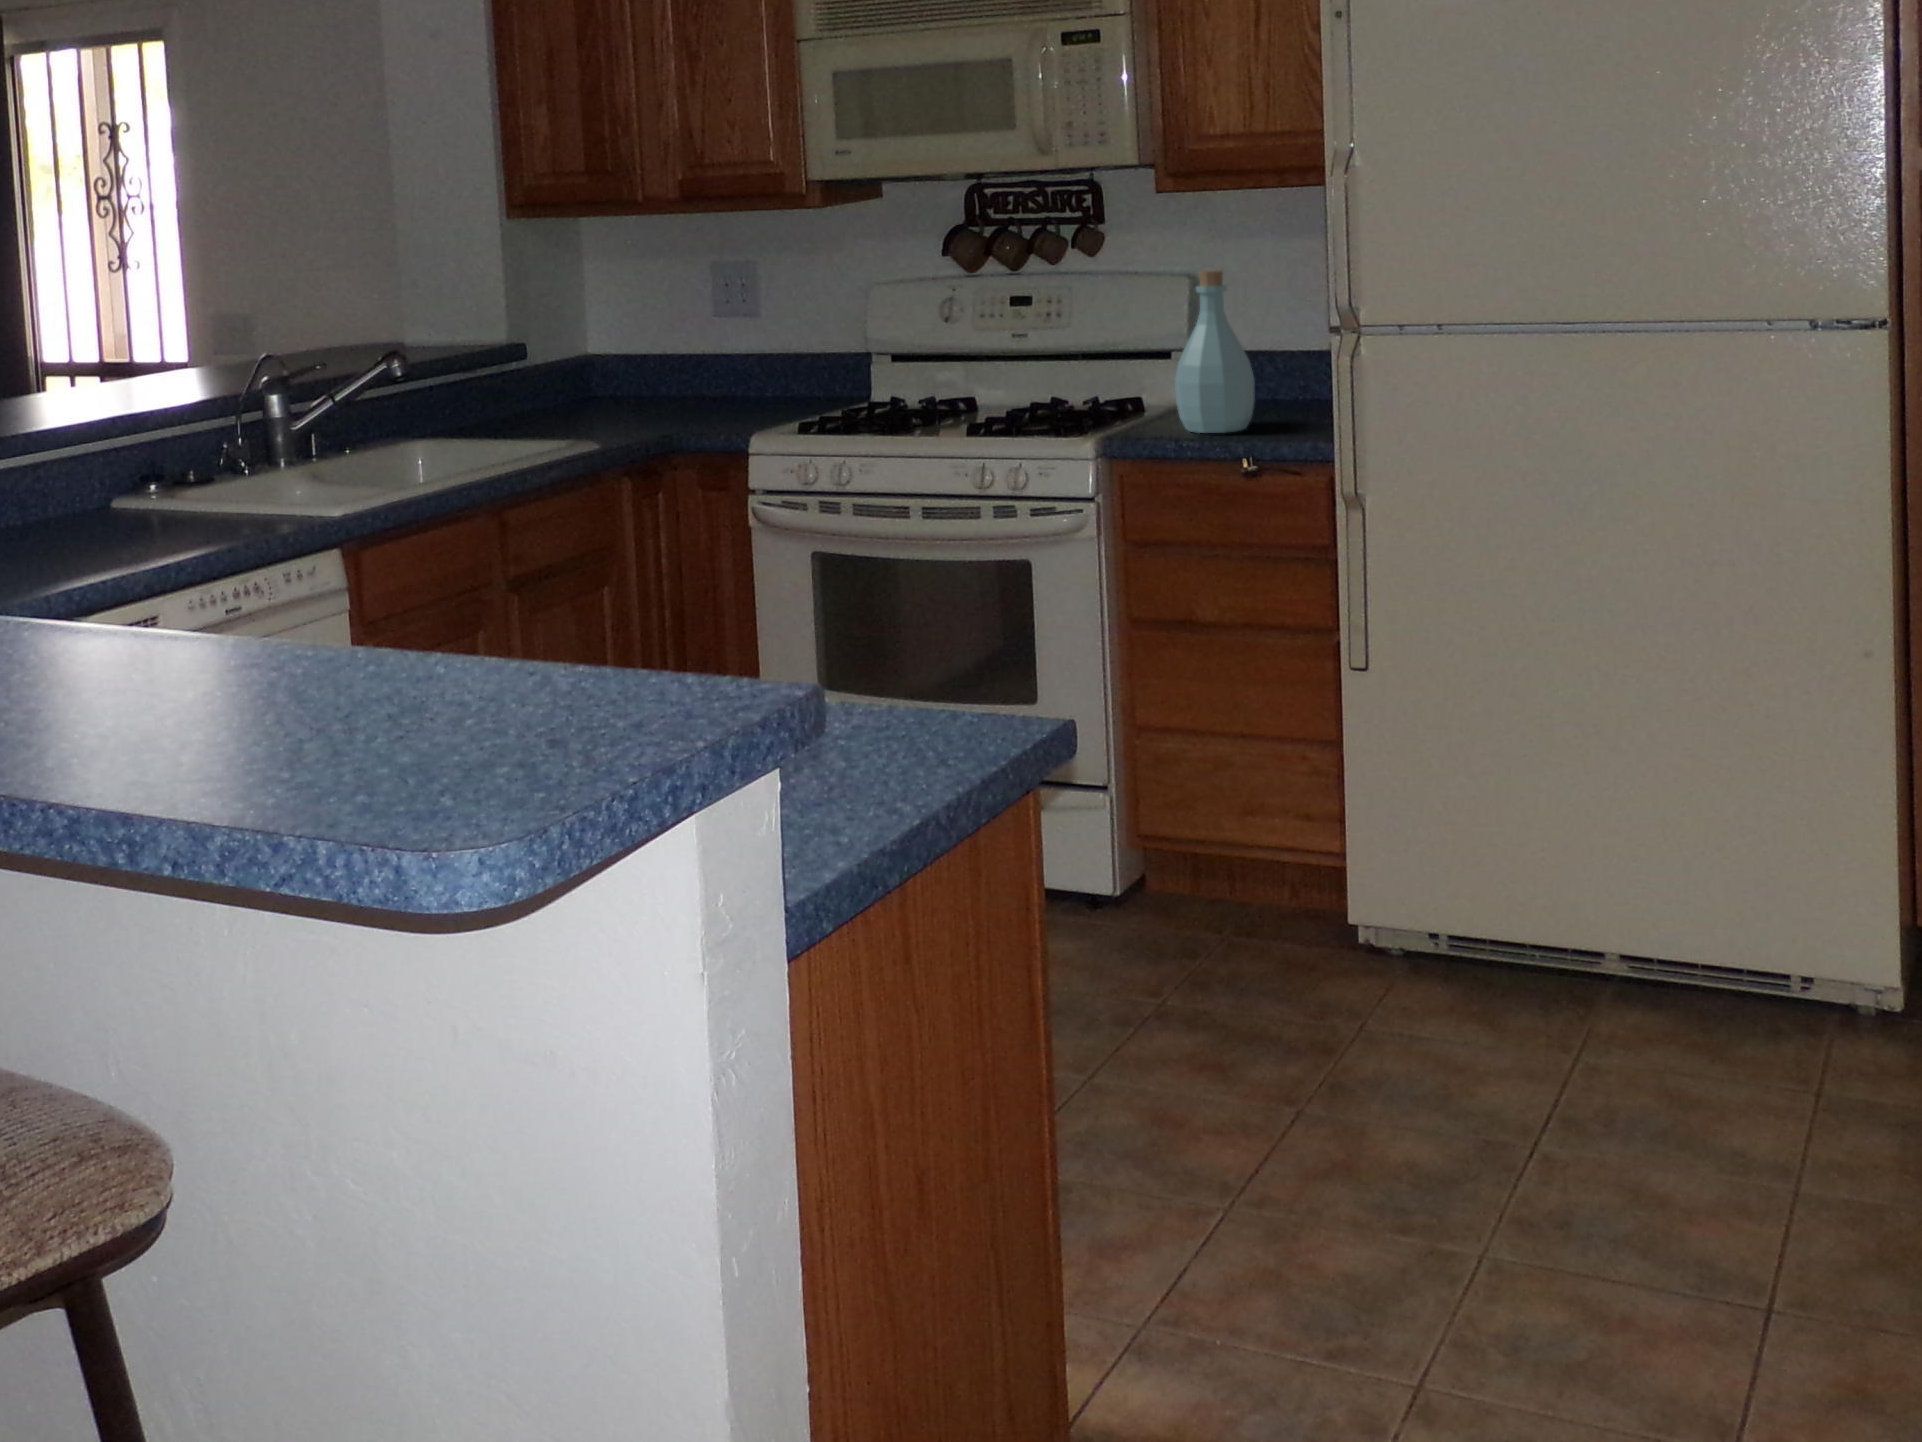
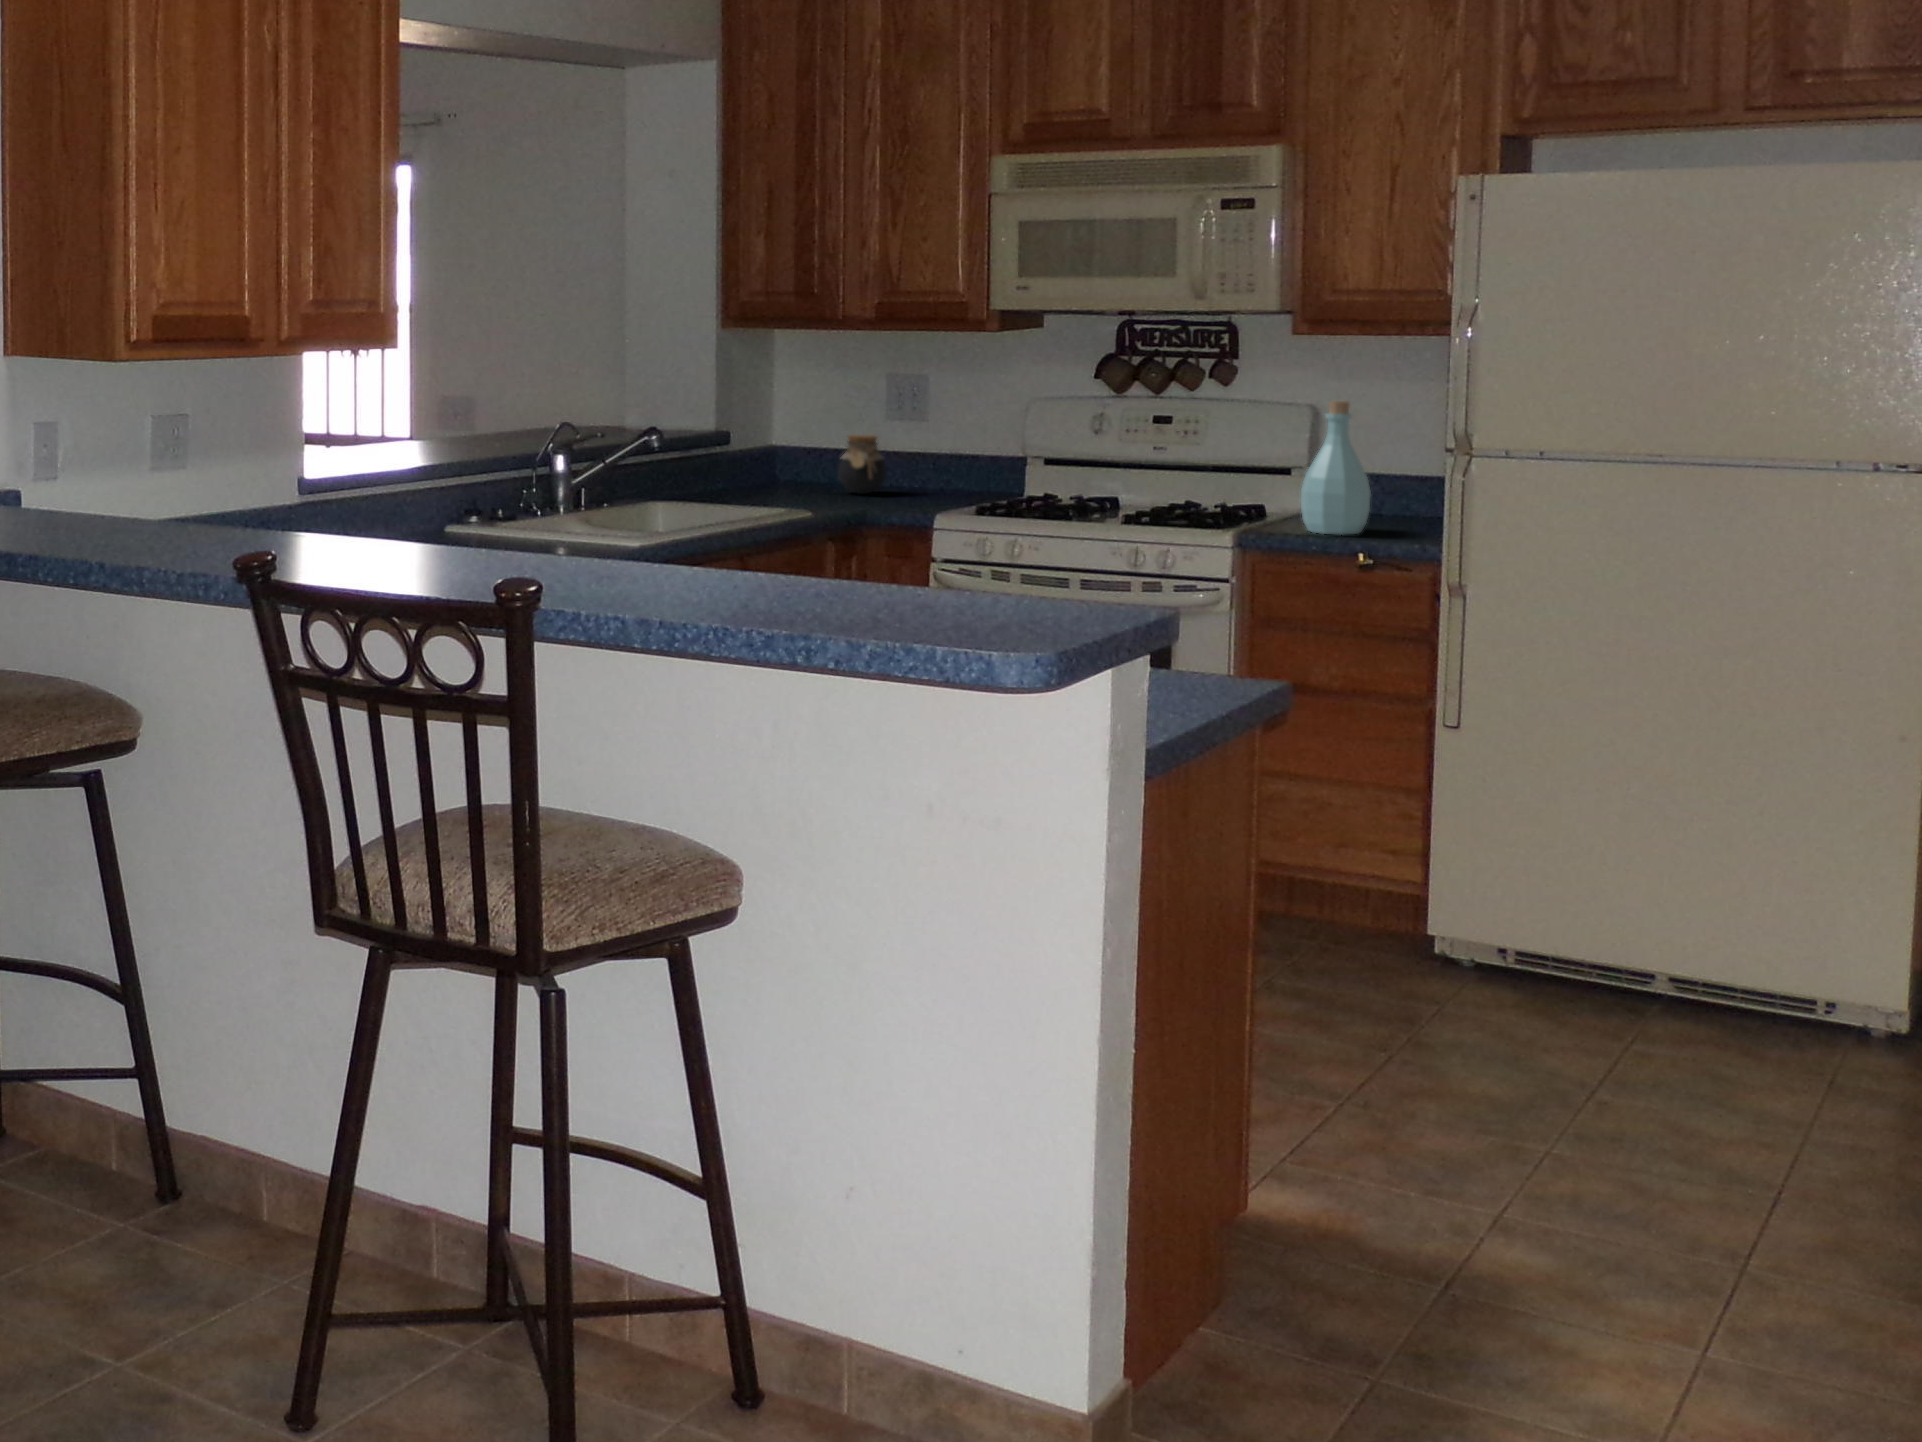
jar: none [656,337,715,409] -> present [838,435,887,494]

